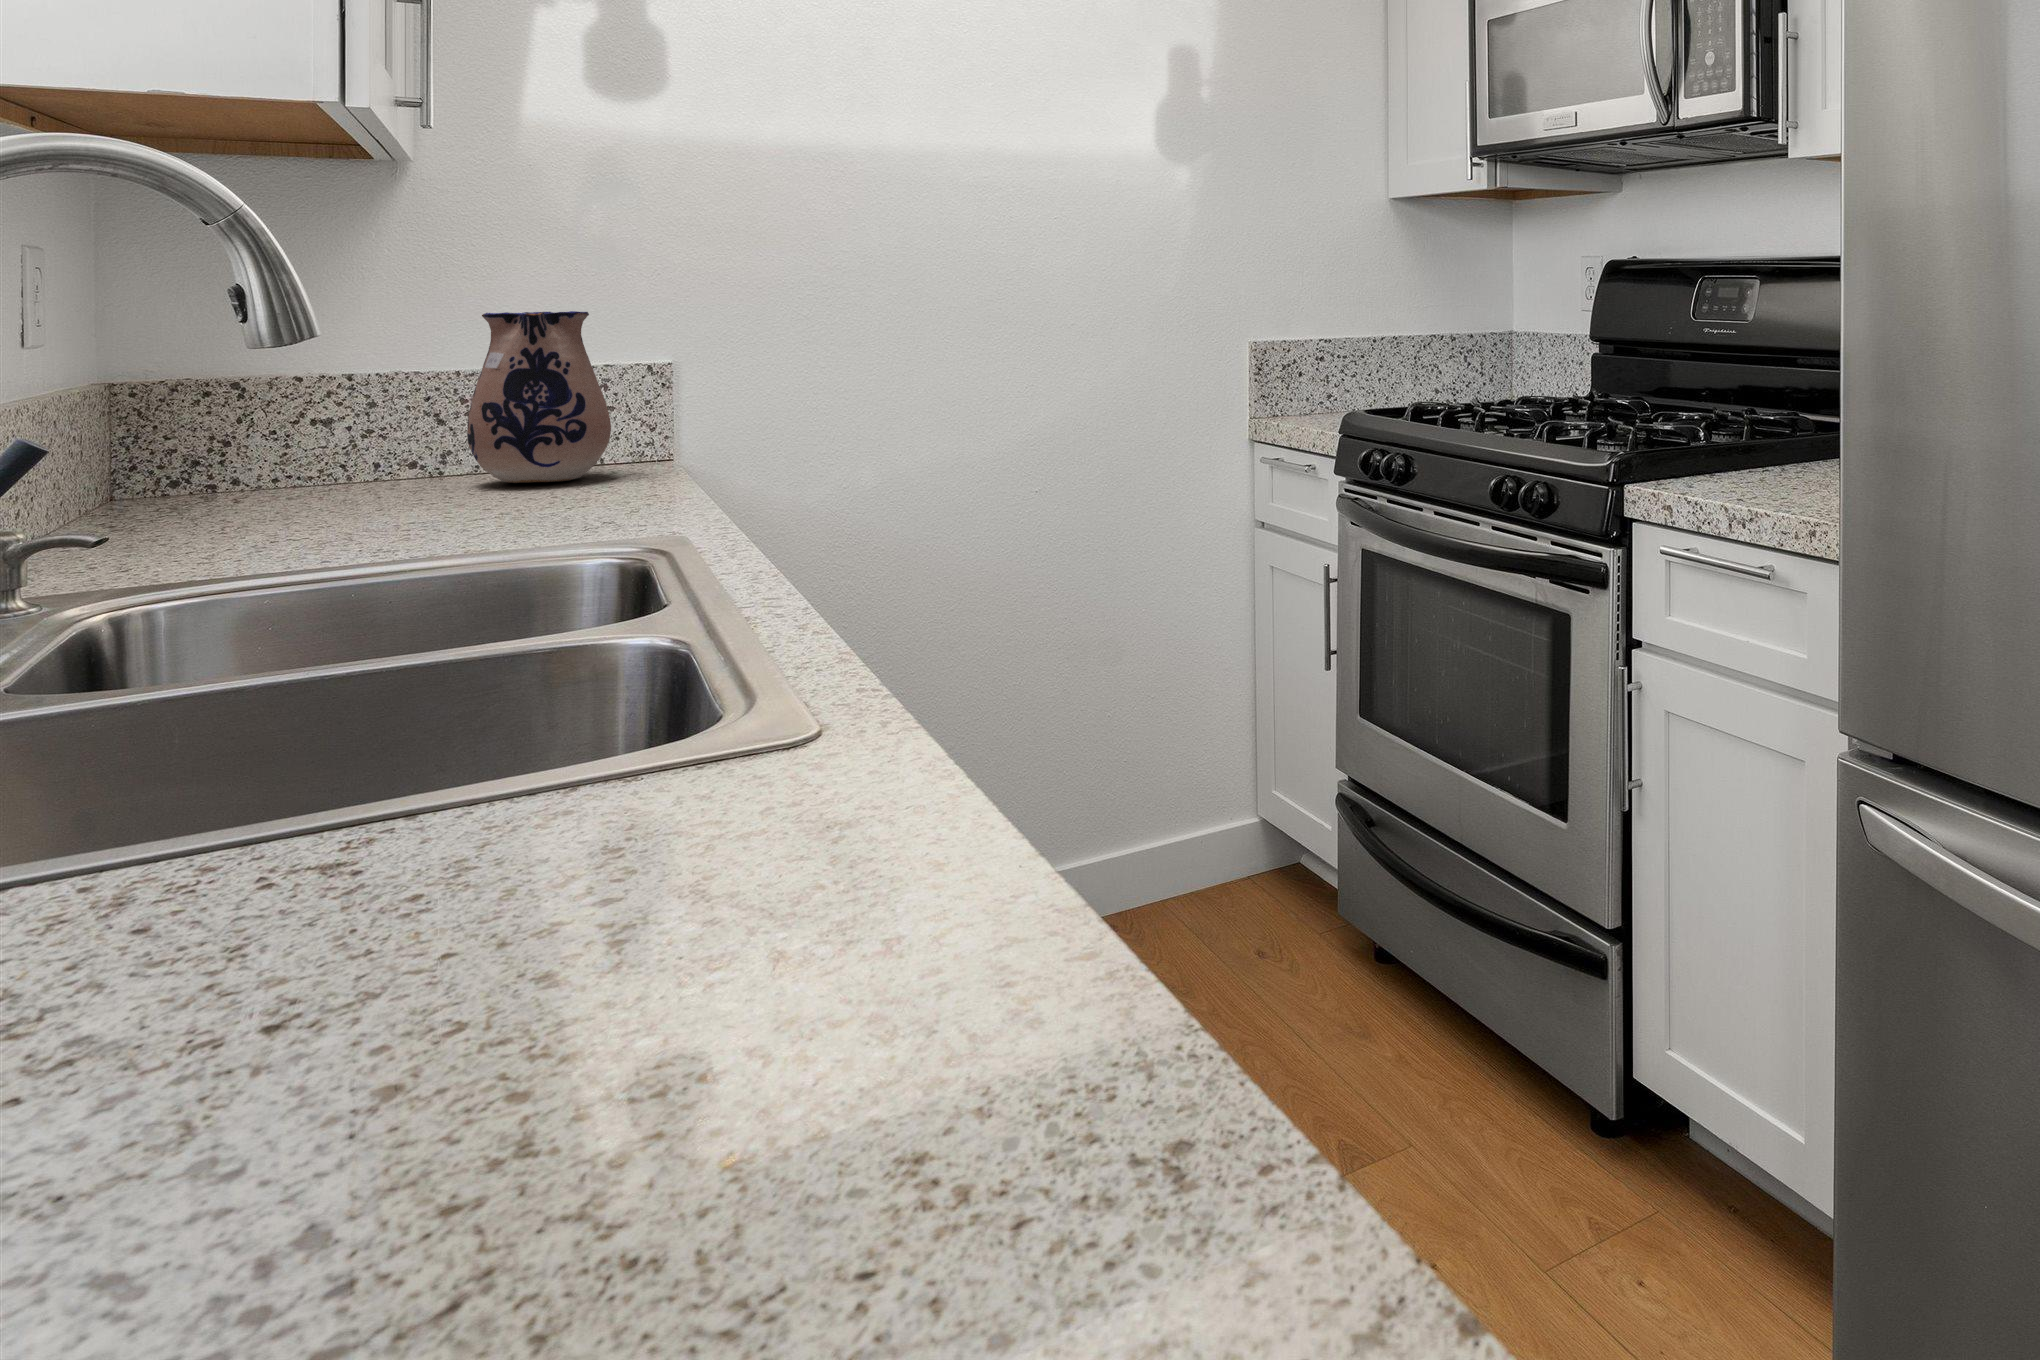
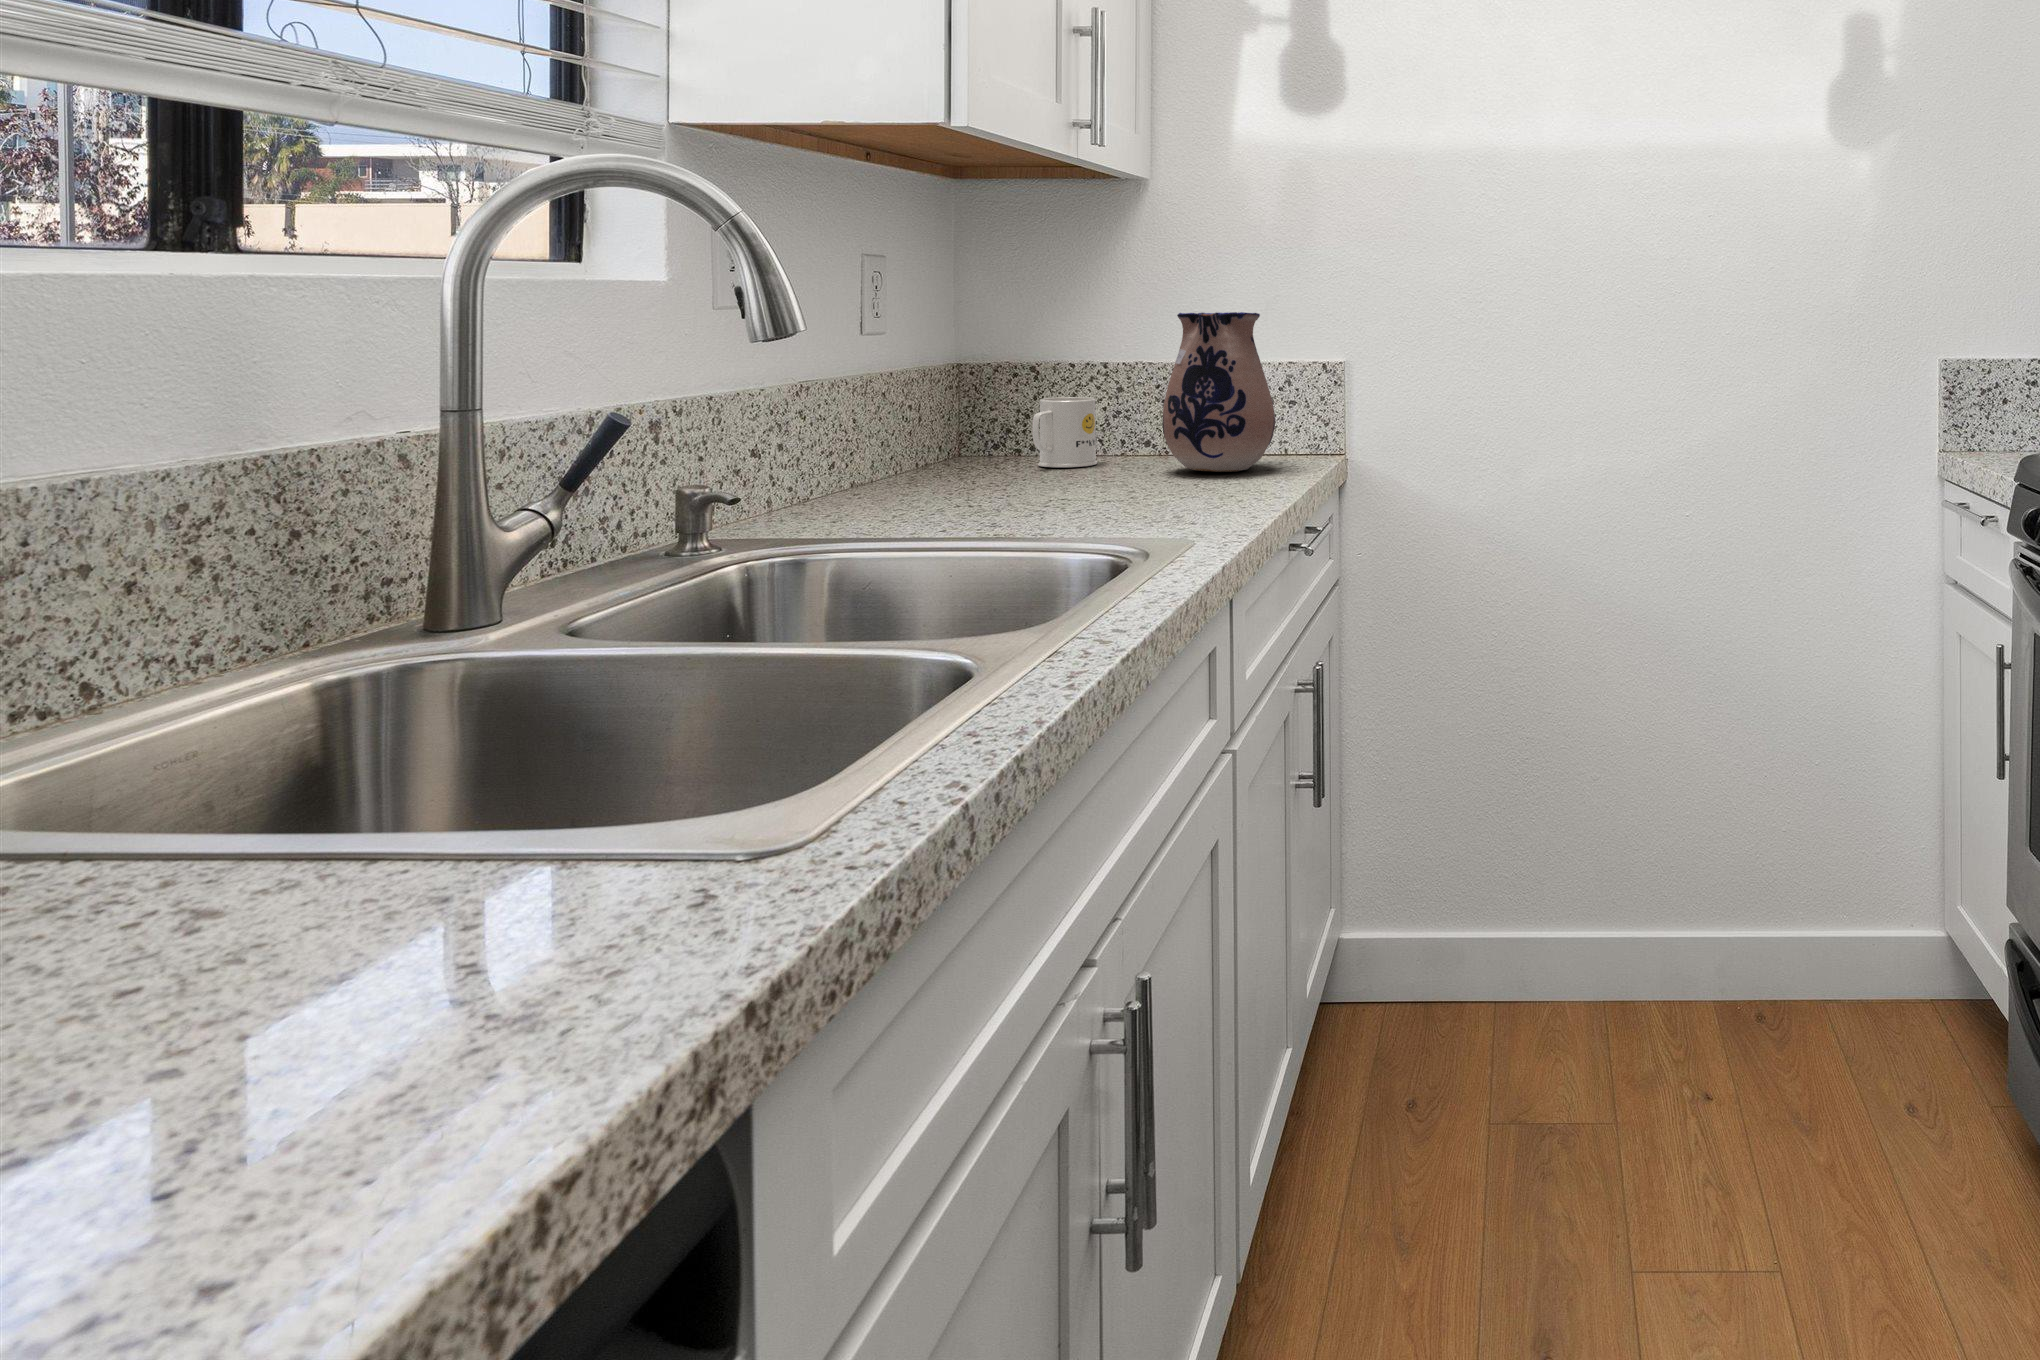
mug: none [272,412,356,495] -> present [1032,397,1097,467]

